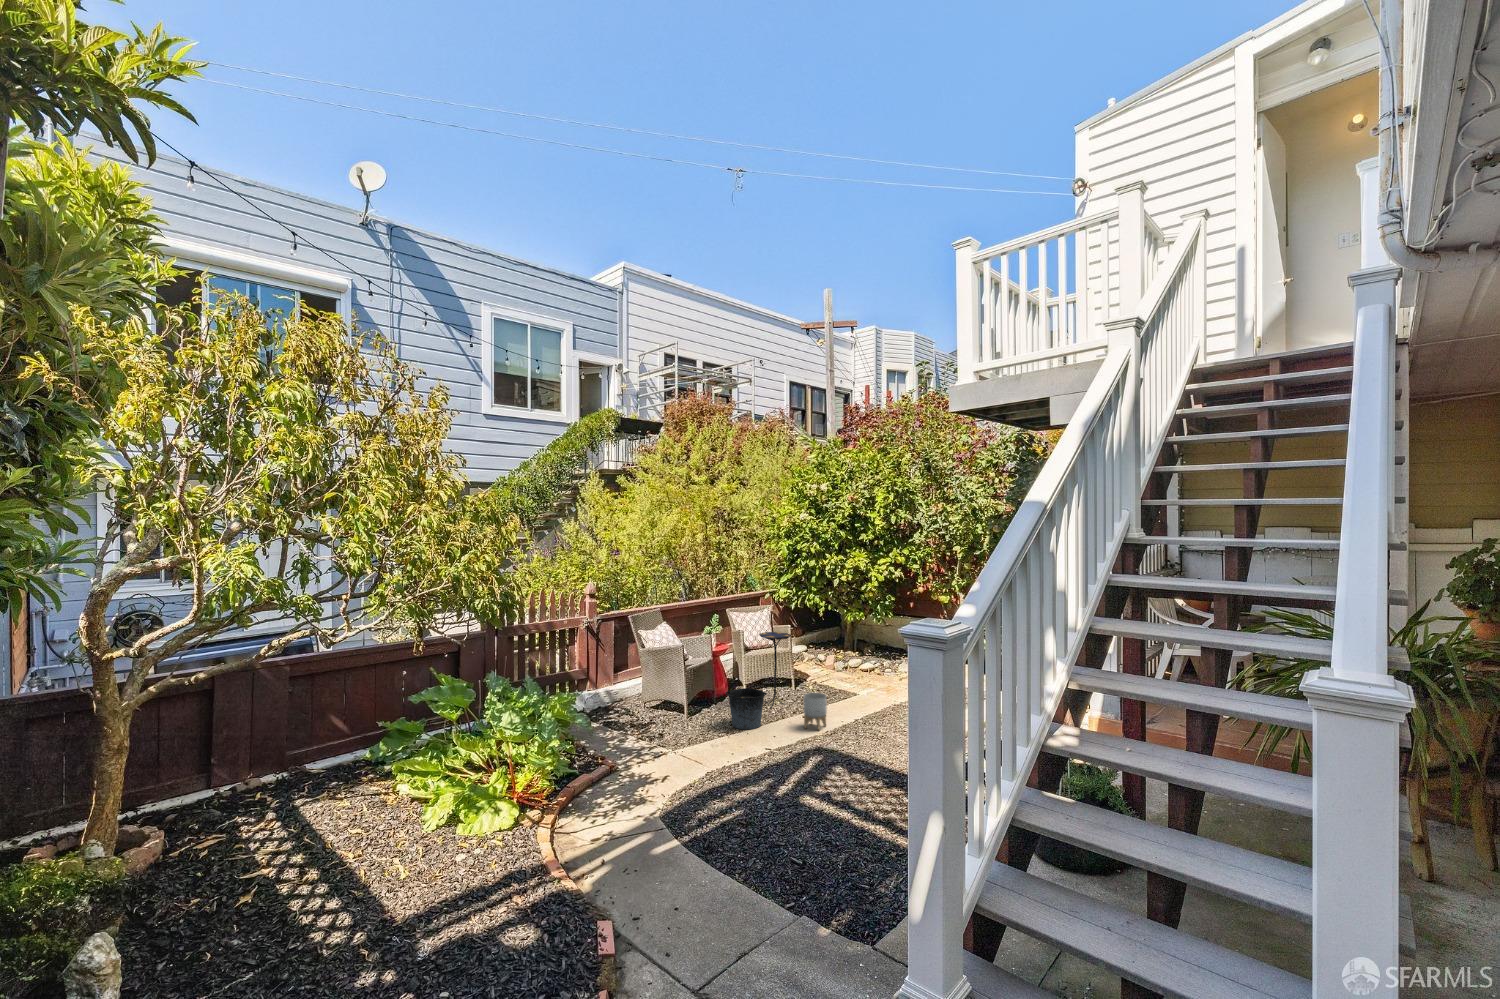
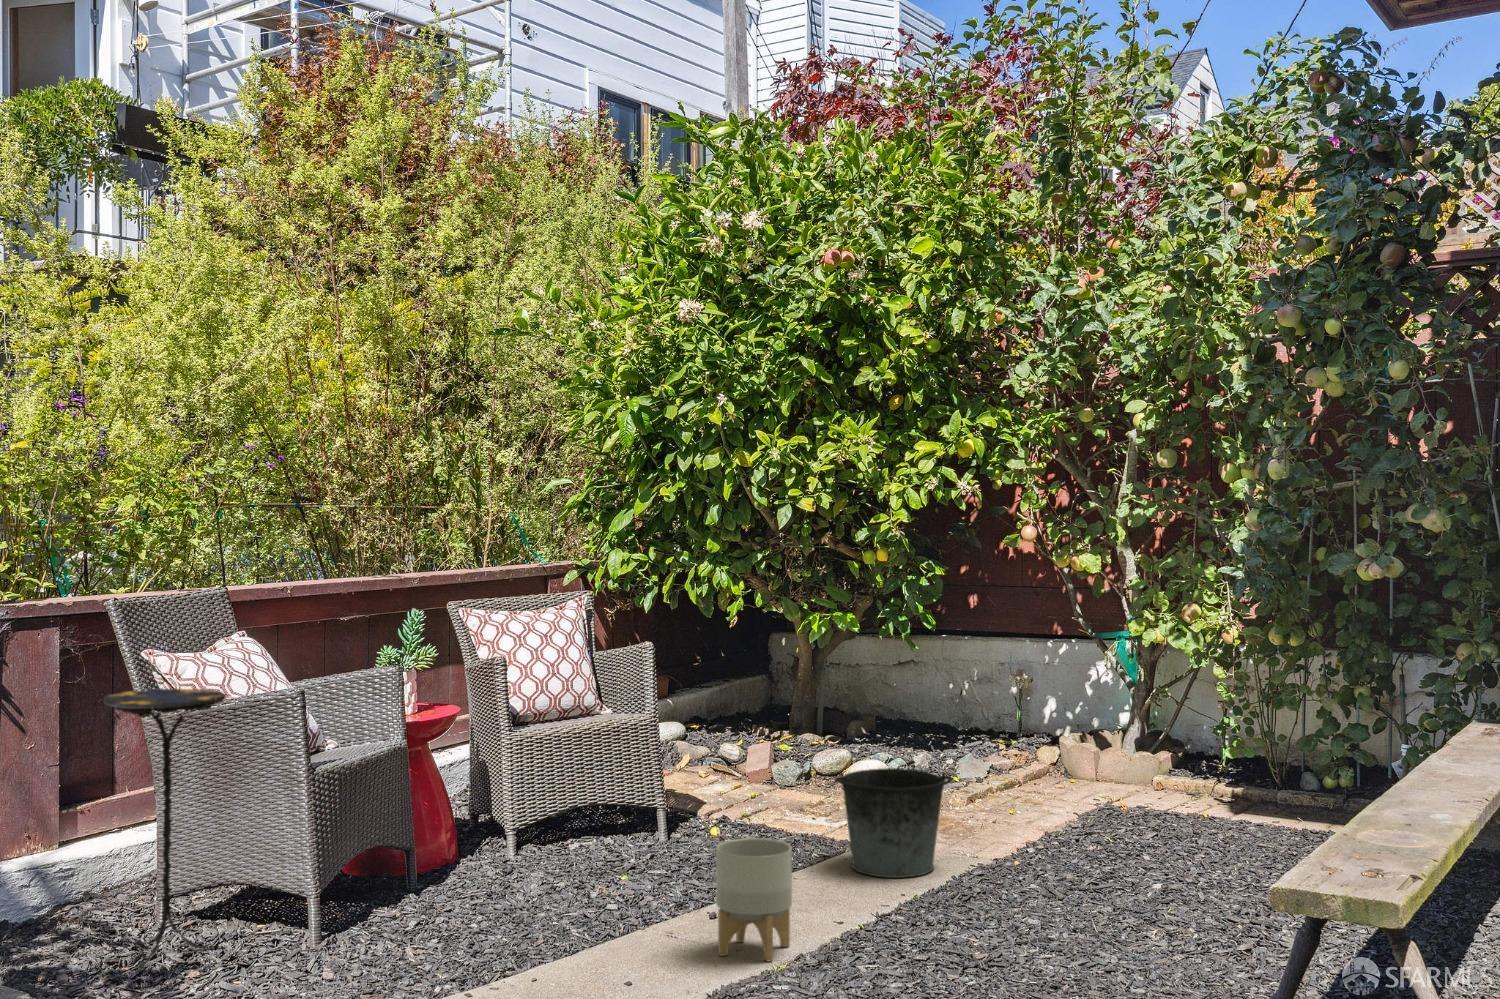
side table: present [759,632,791,708] -> present [104,688,227,966]
bucket: present [726,688,767,730] -> present [835,769,952,878]

